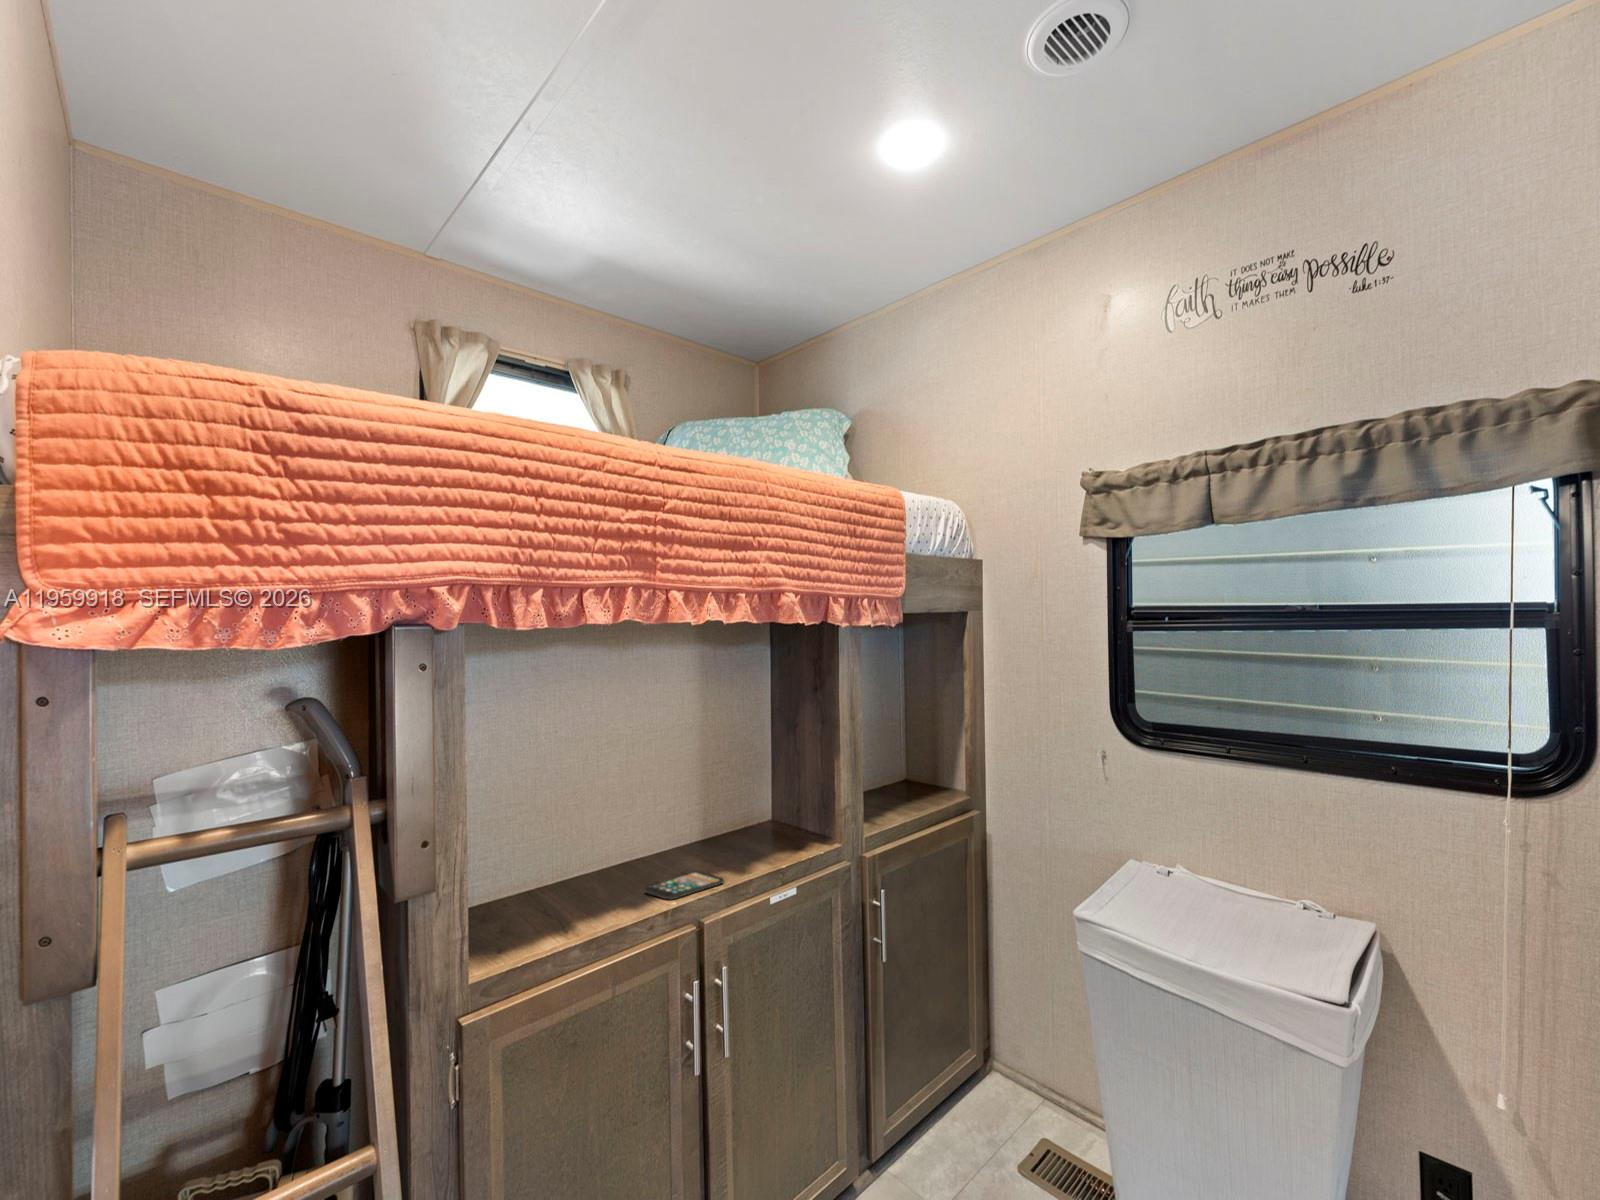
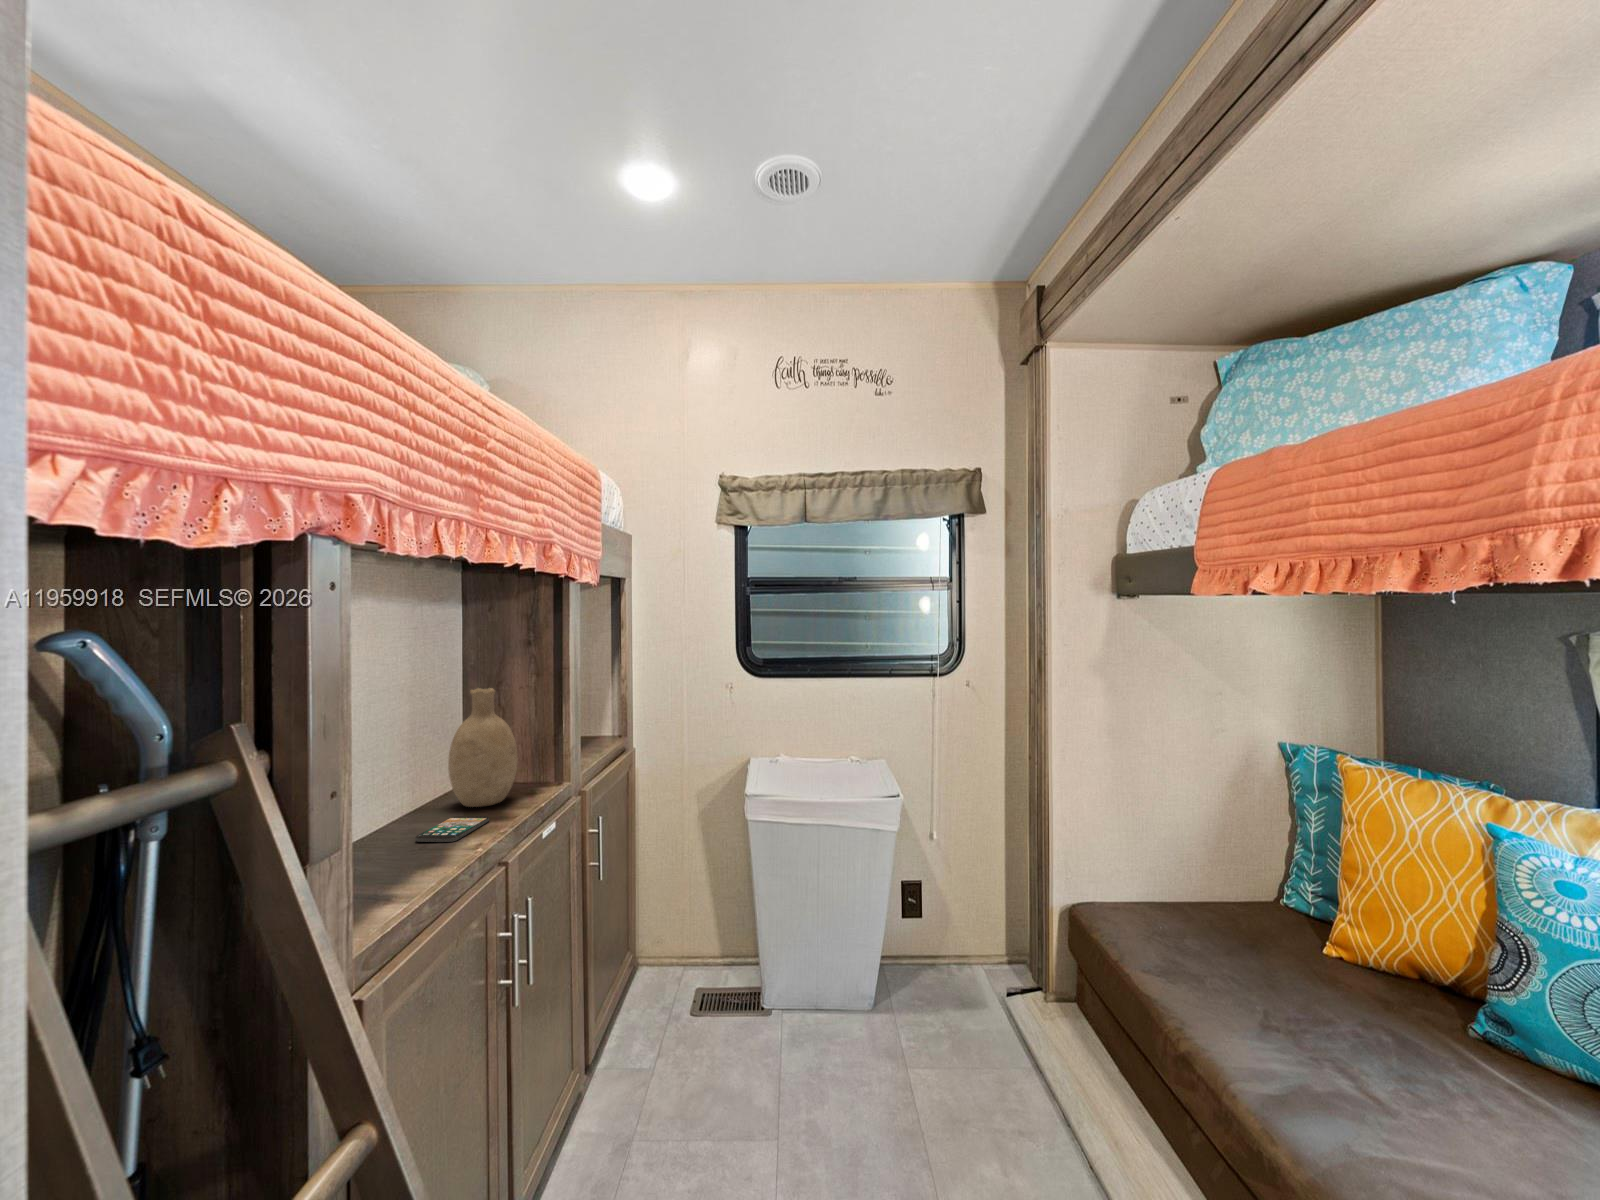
decorative vase: none [714,739,780,865] -> present [448,688,518,807]

